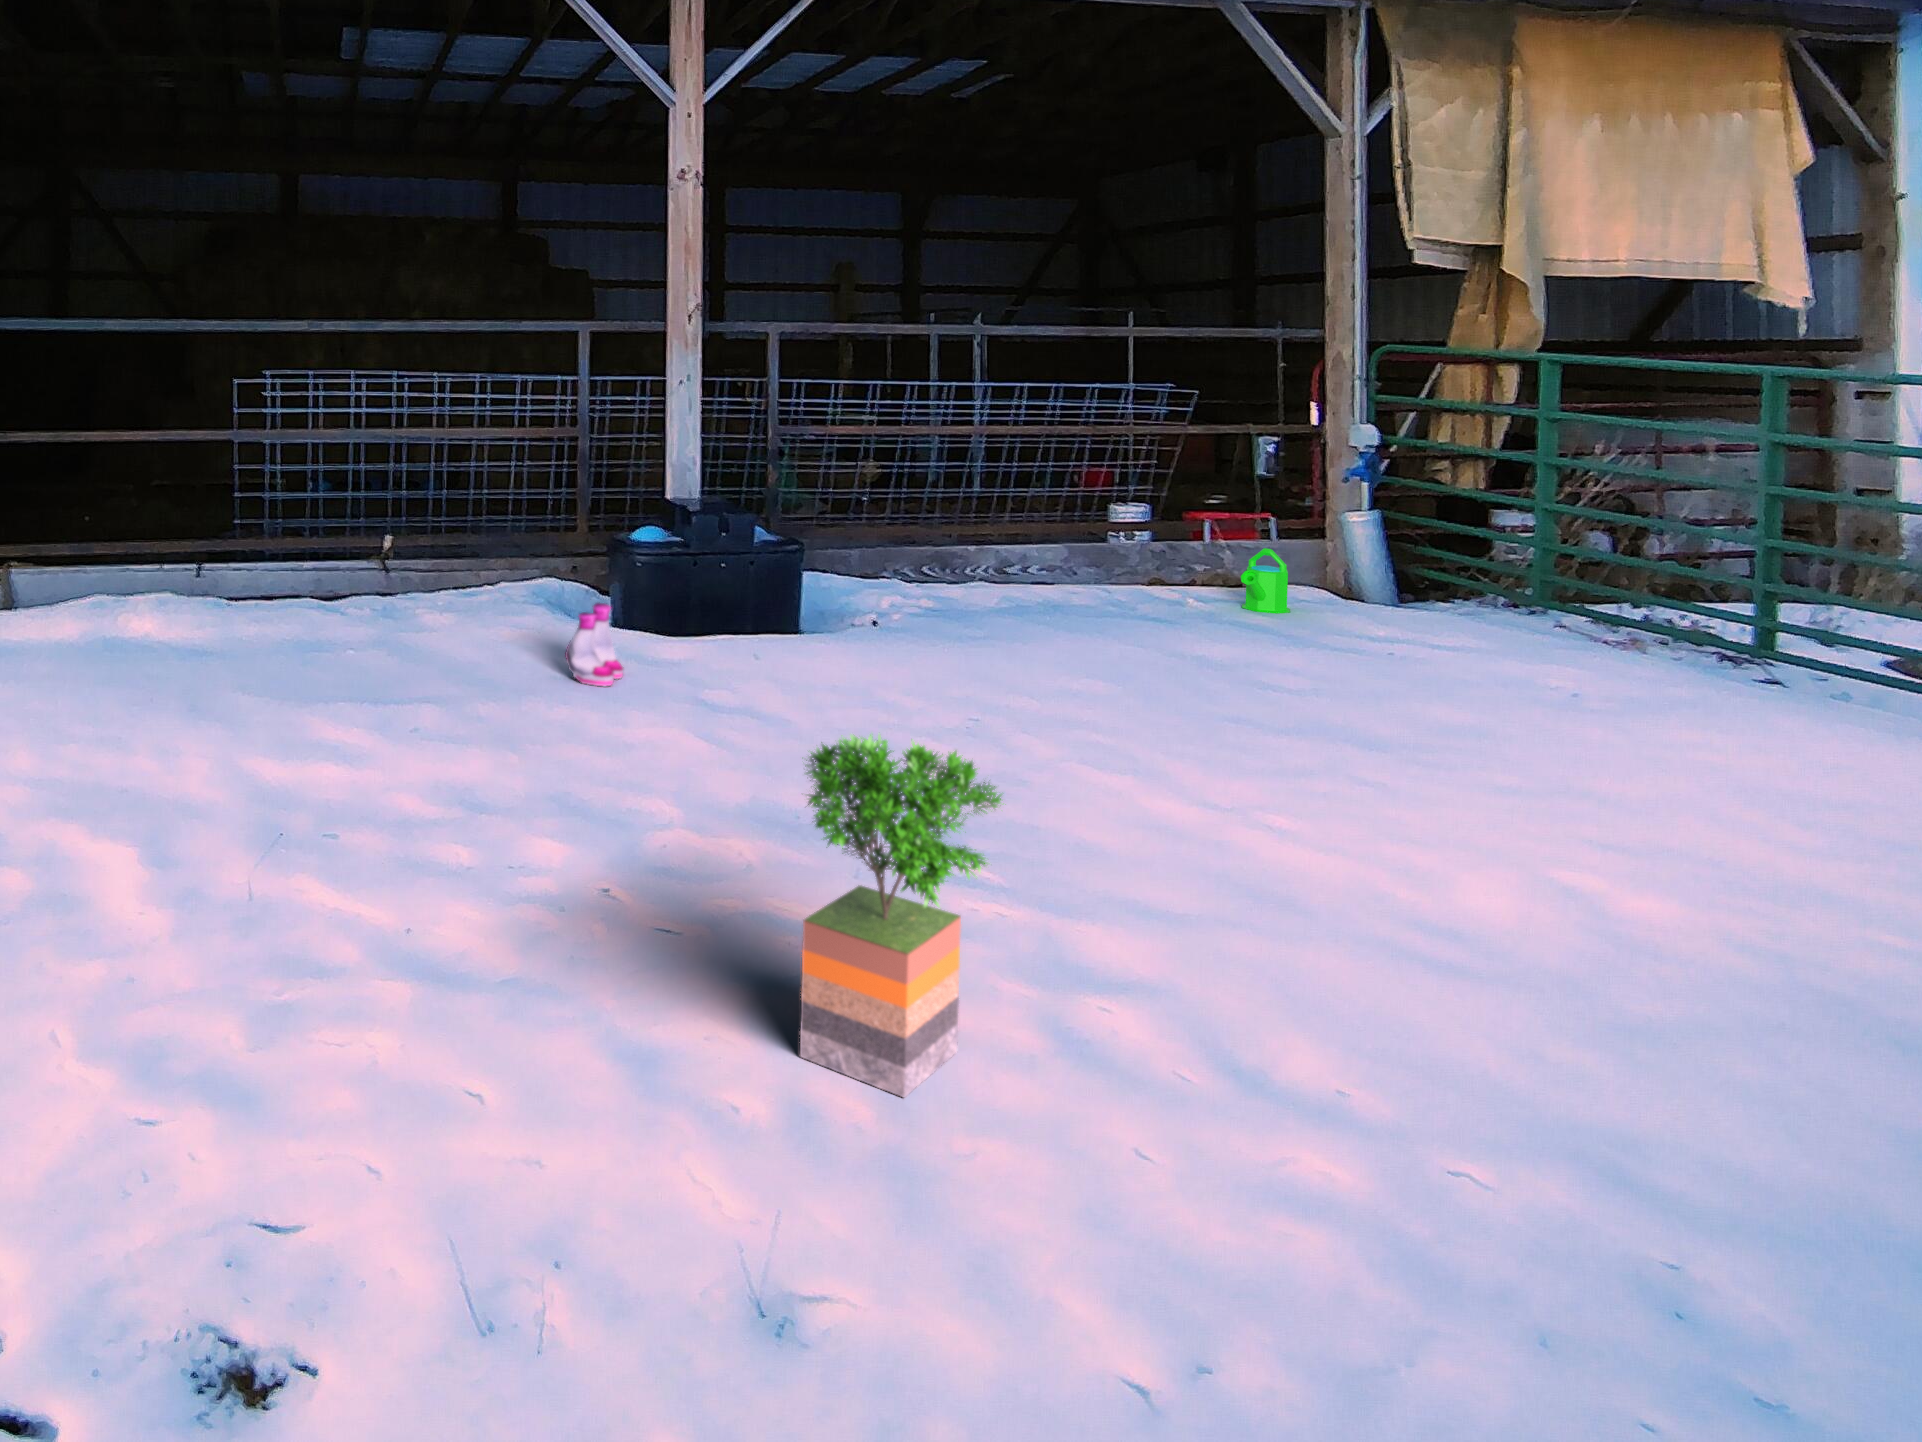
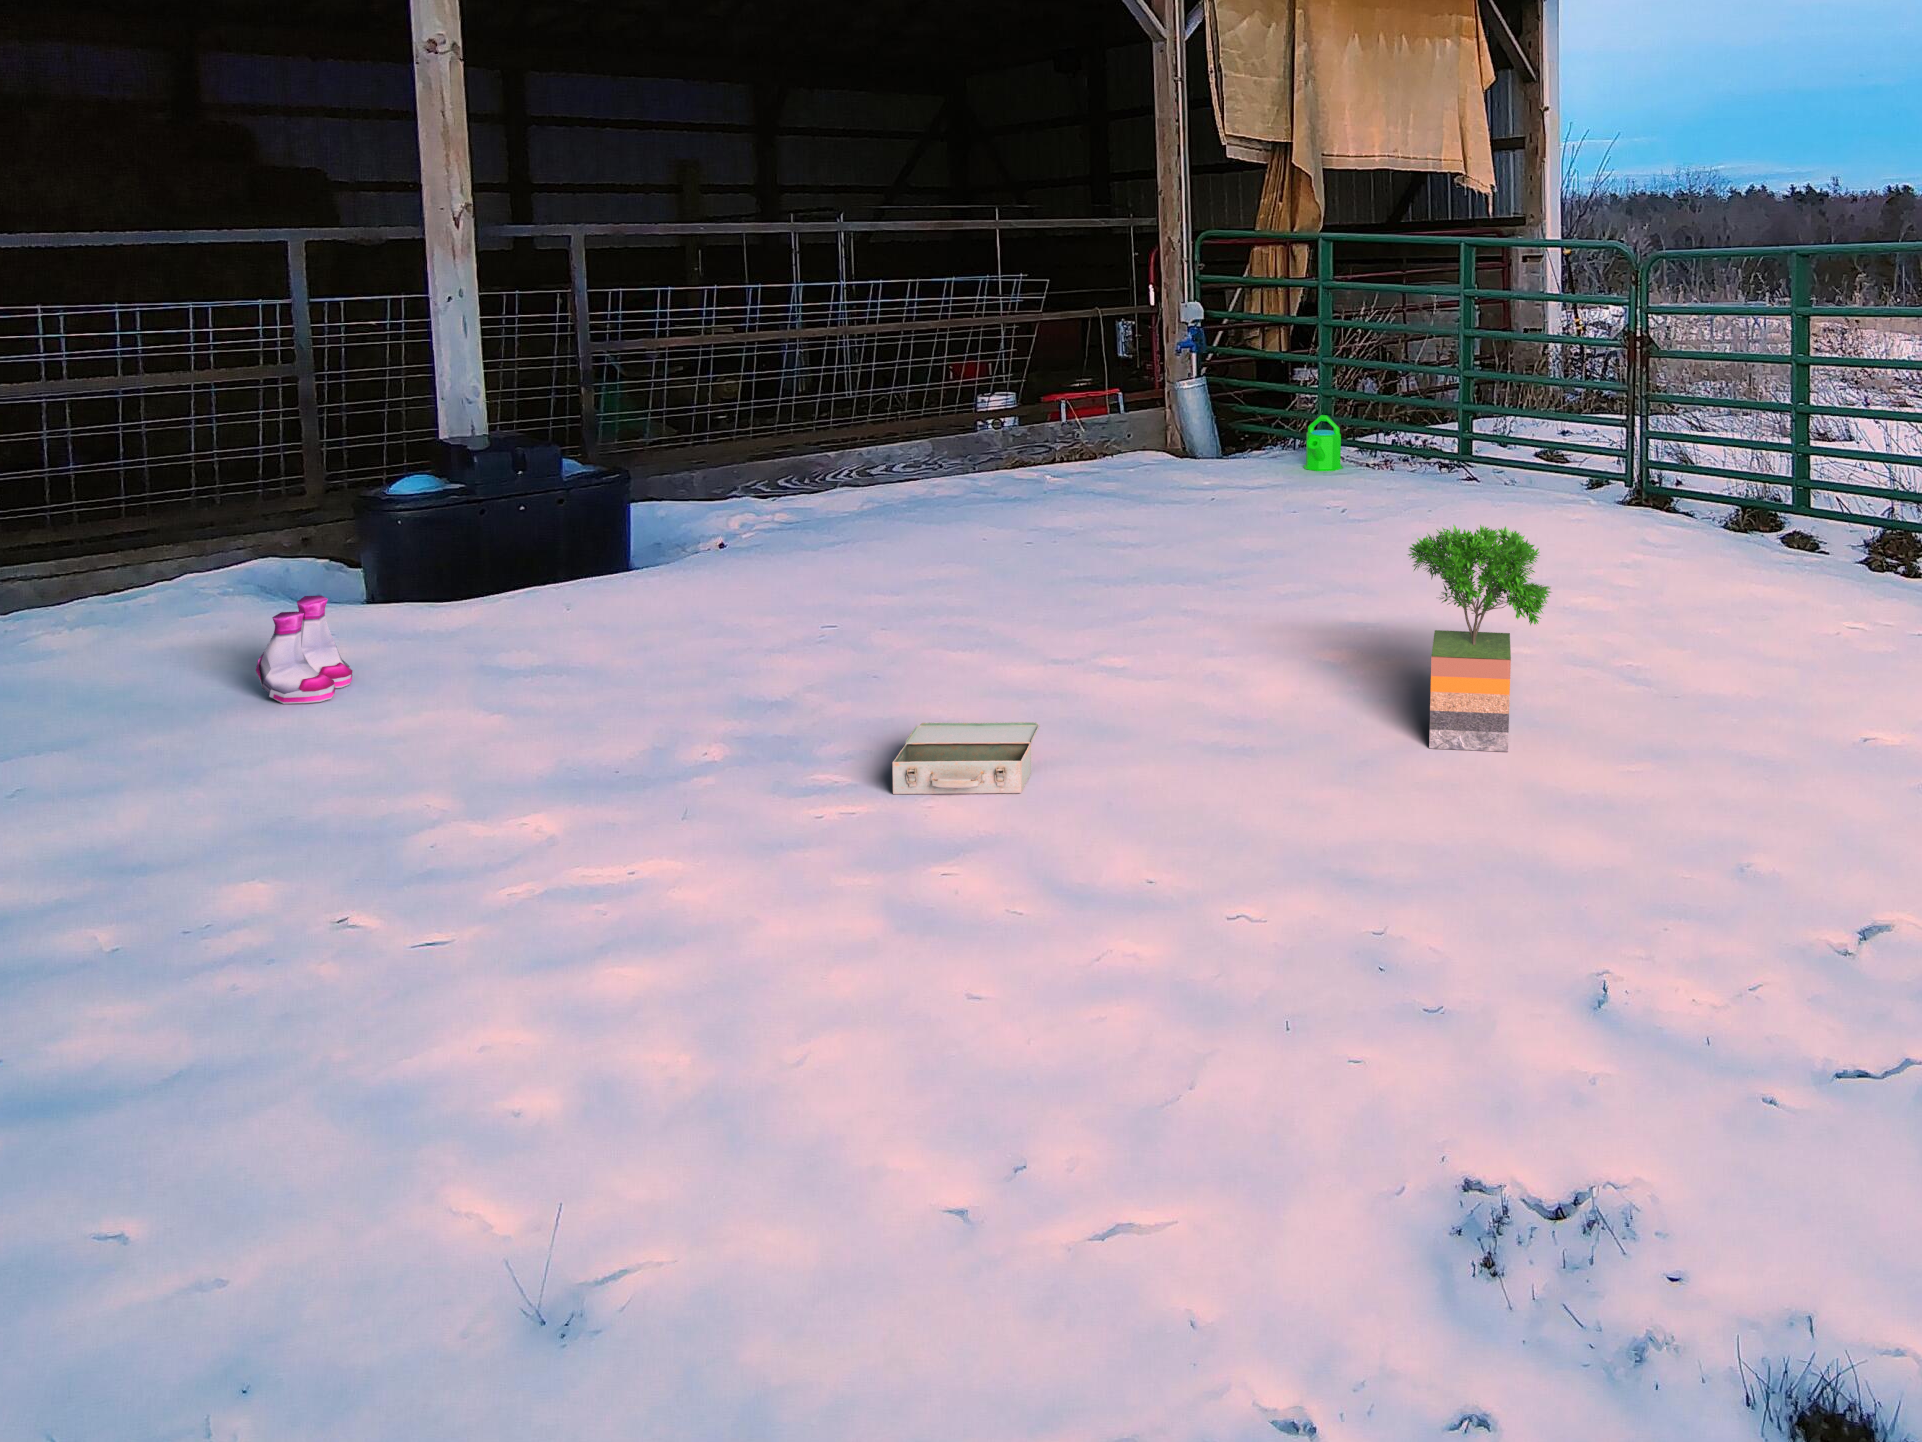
watering can: present [1241,548,1290,614] -> present [1303,415,1343,471]
potted tree: present [800,735,1006,1097] -> present [1408,525,1551,752]
toolbox: none [1060,790,1205,875] -> present [892,722,1040,794]

